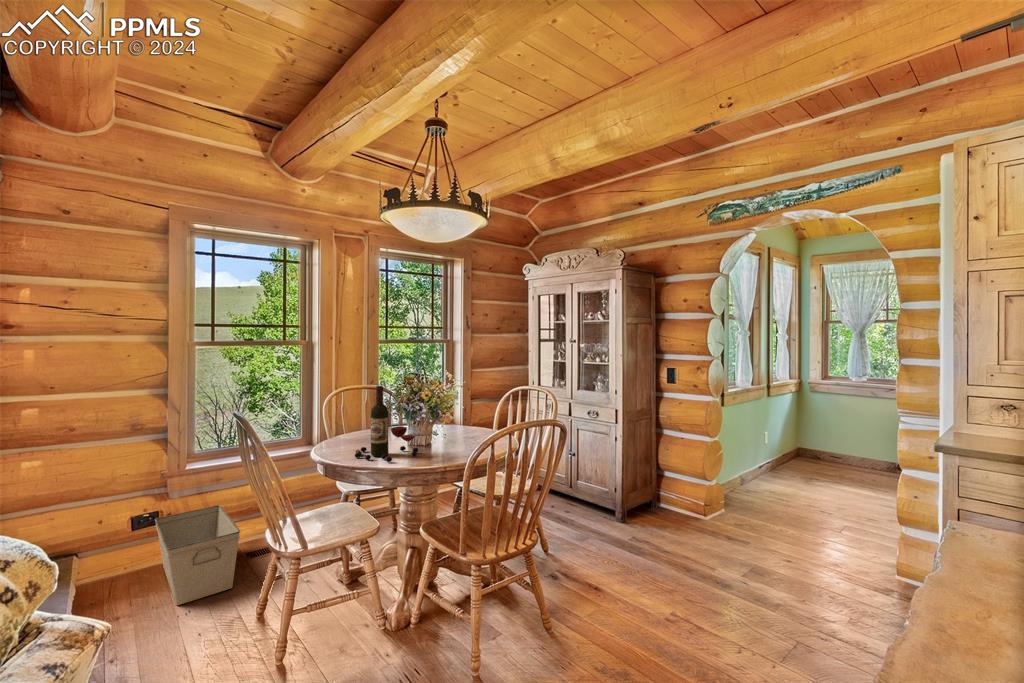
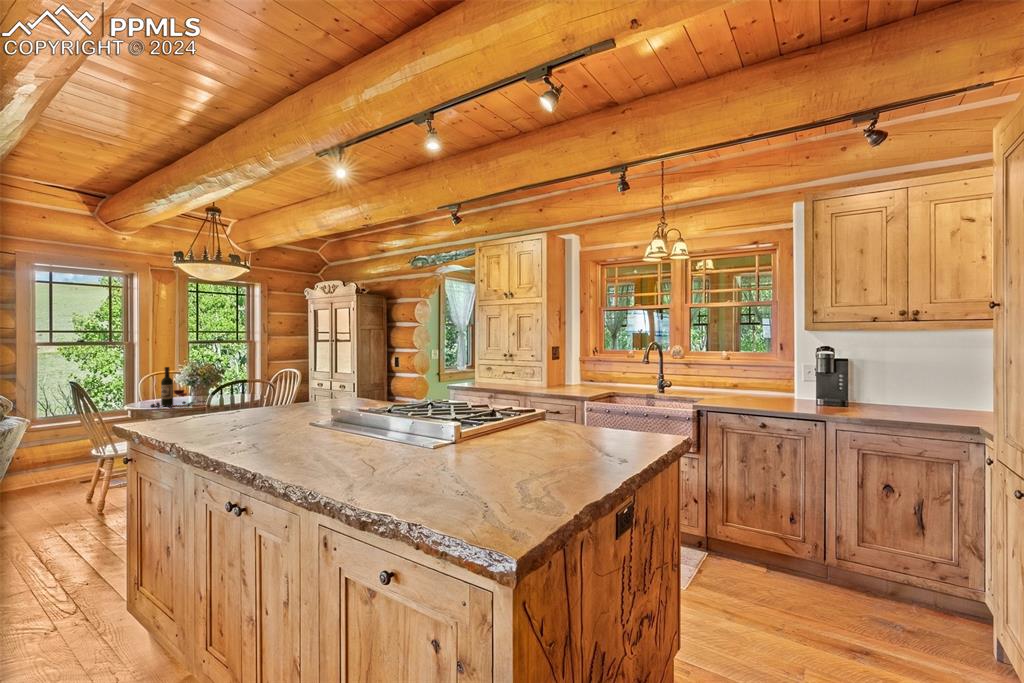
storage bin: present [155,505,240,605] -> none [9,450,75,501]

